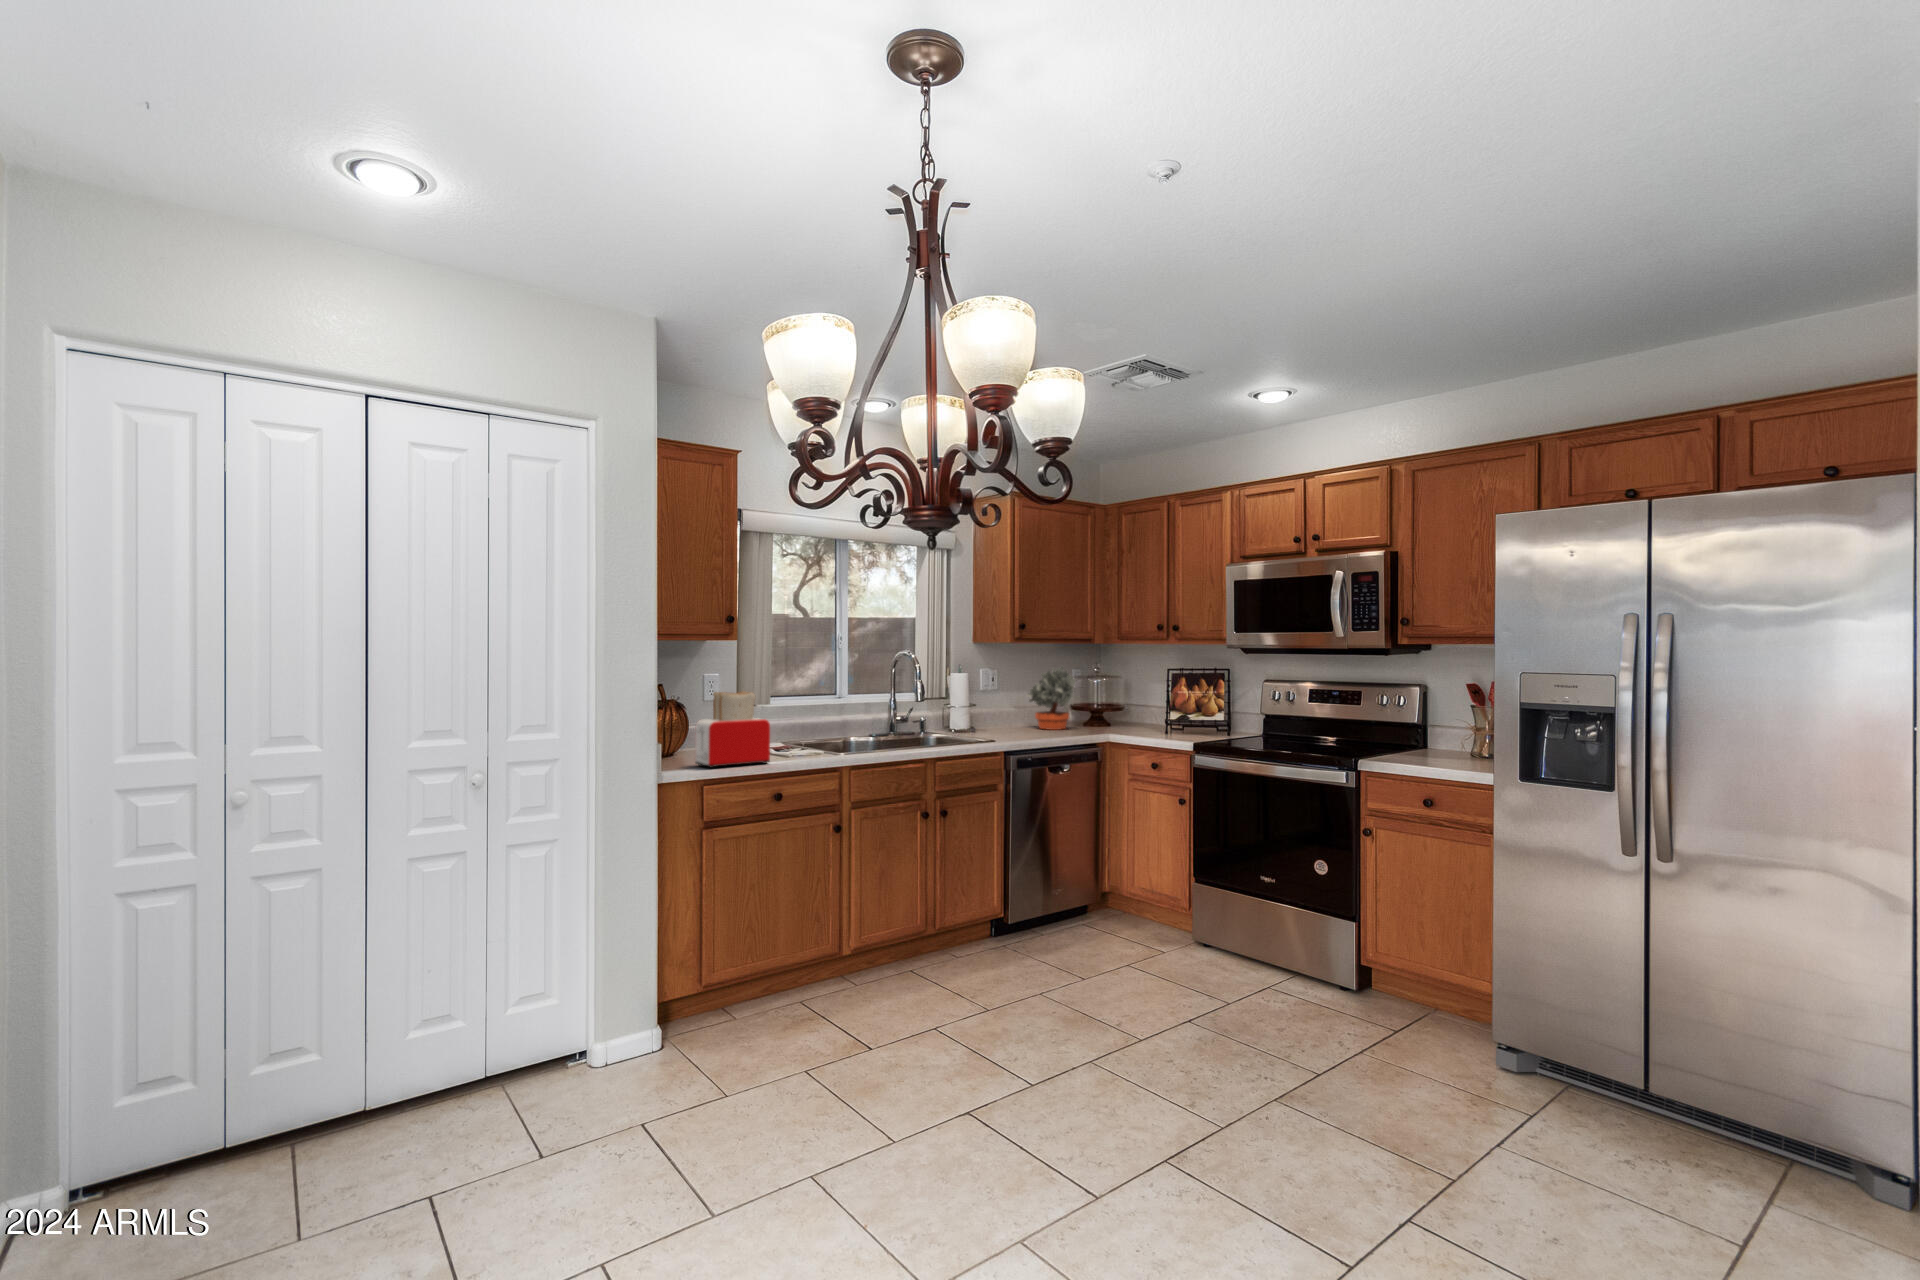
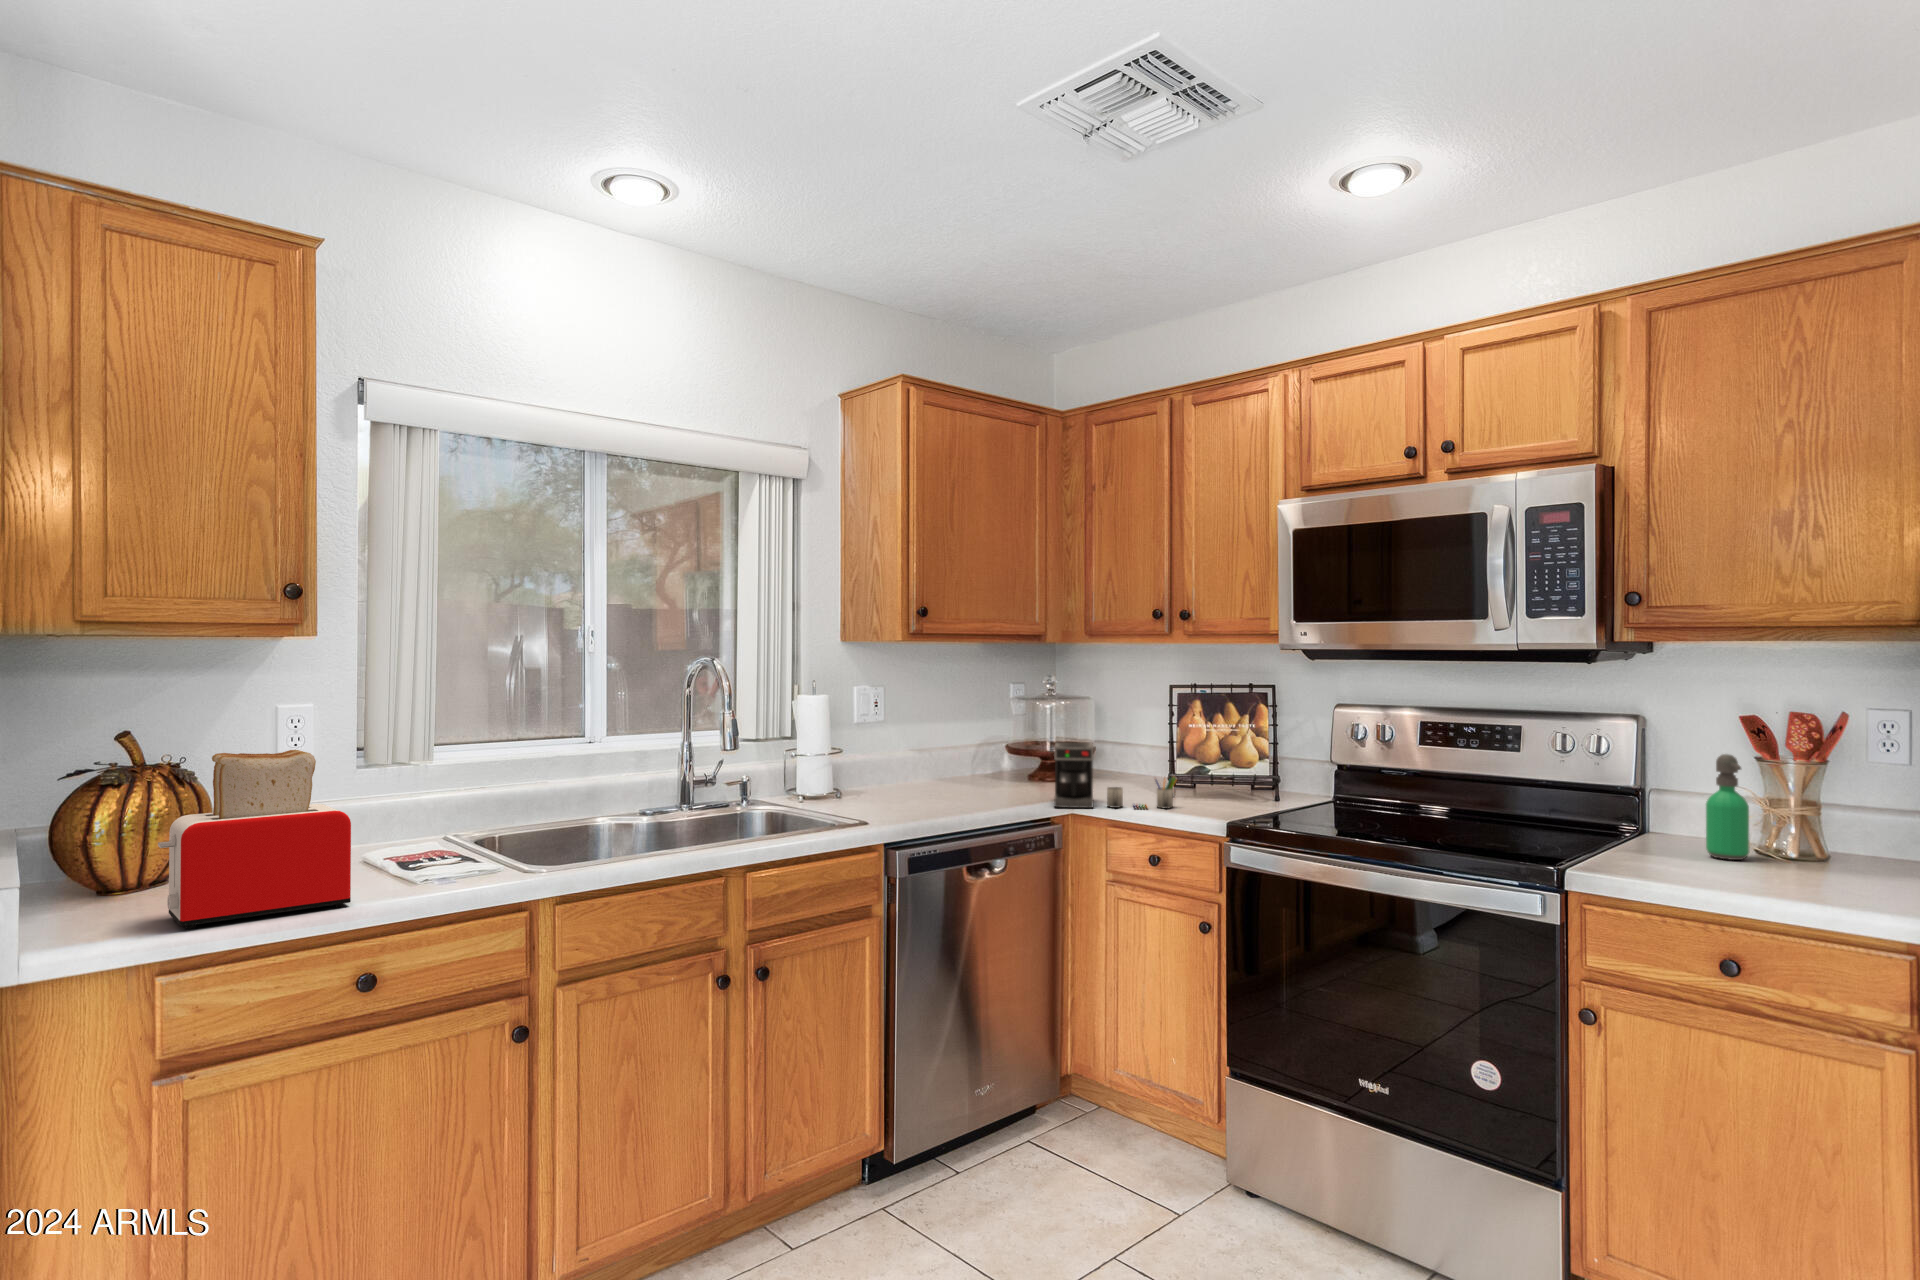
potted plant: present [1027,667,1075,730] -> none [932,681,1018,791]
coffee maker: none [1098,700,1169,738] -> present [1054,742,1177,808]
soap dispenser: none [1441,704,1462,758] -> present [1706,754,1749,860]

